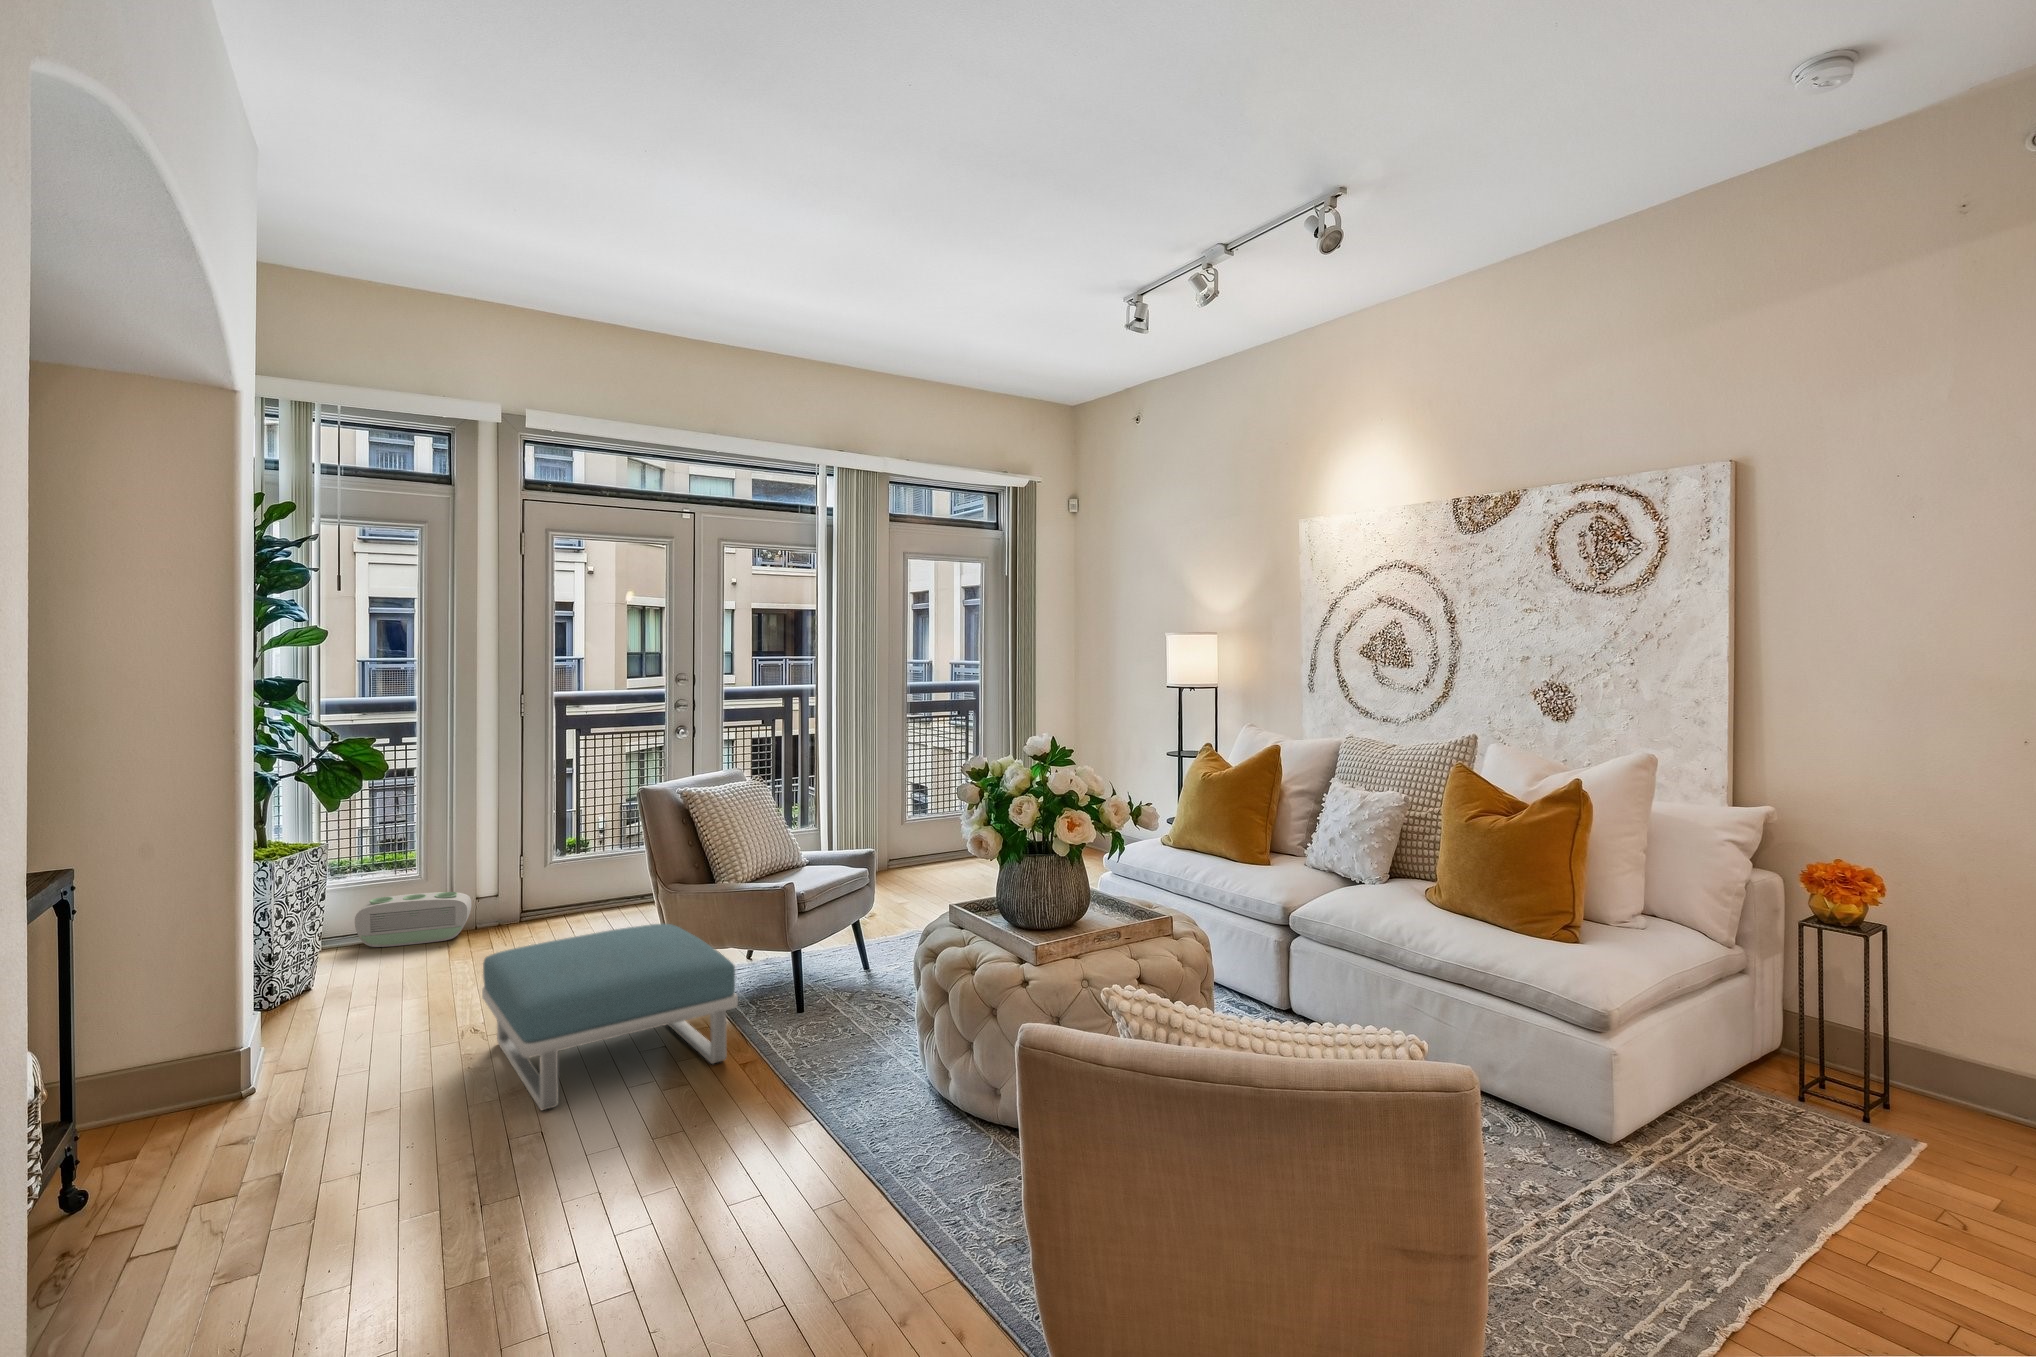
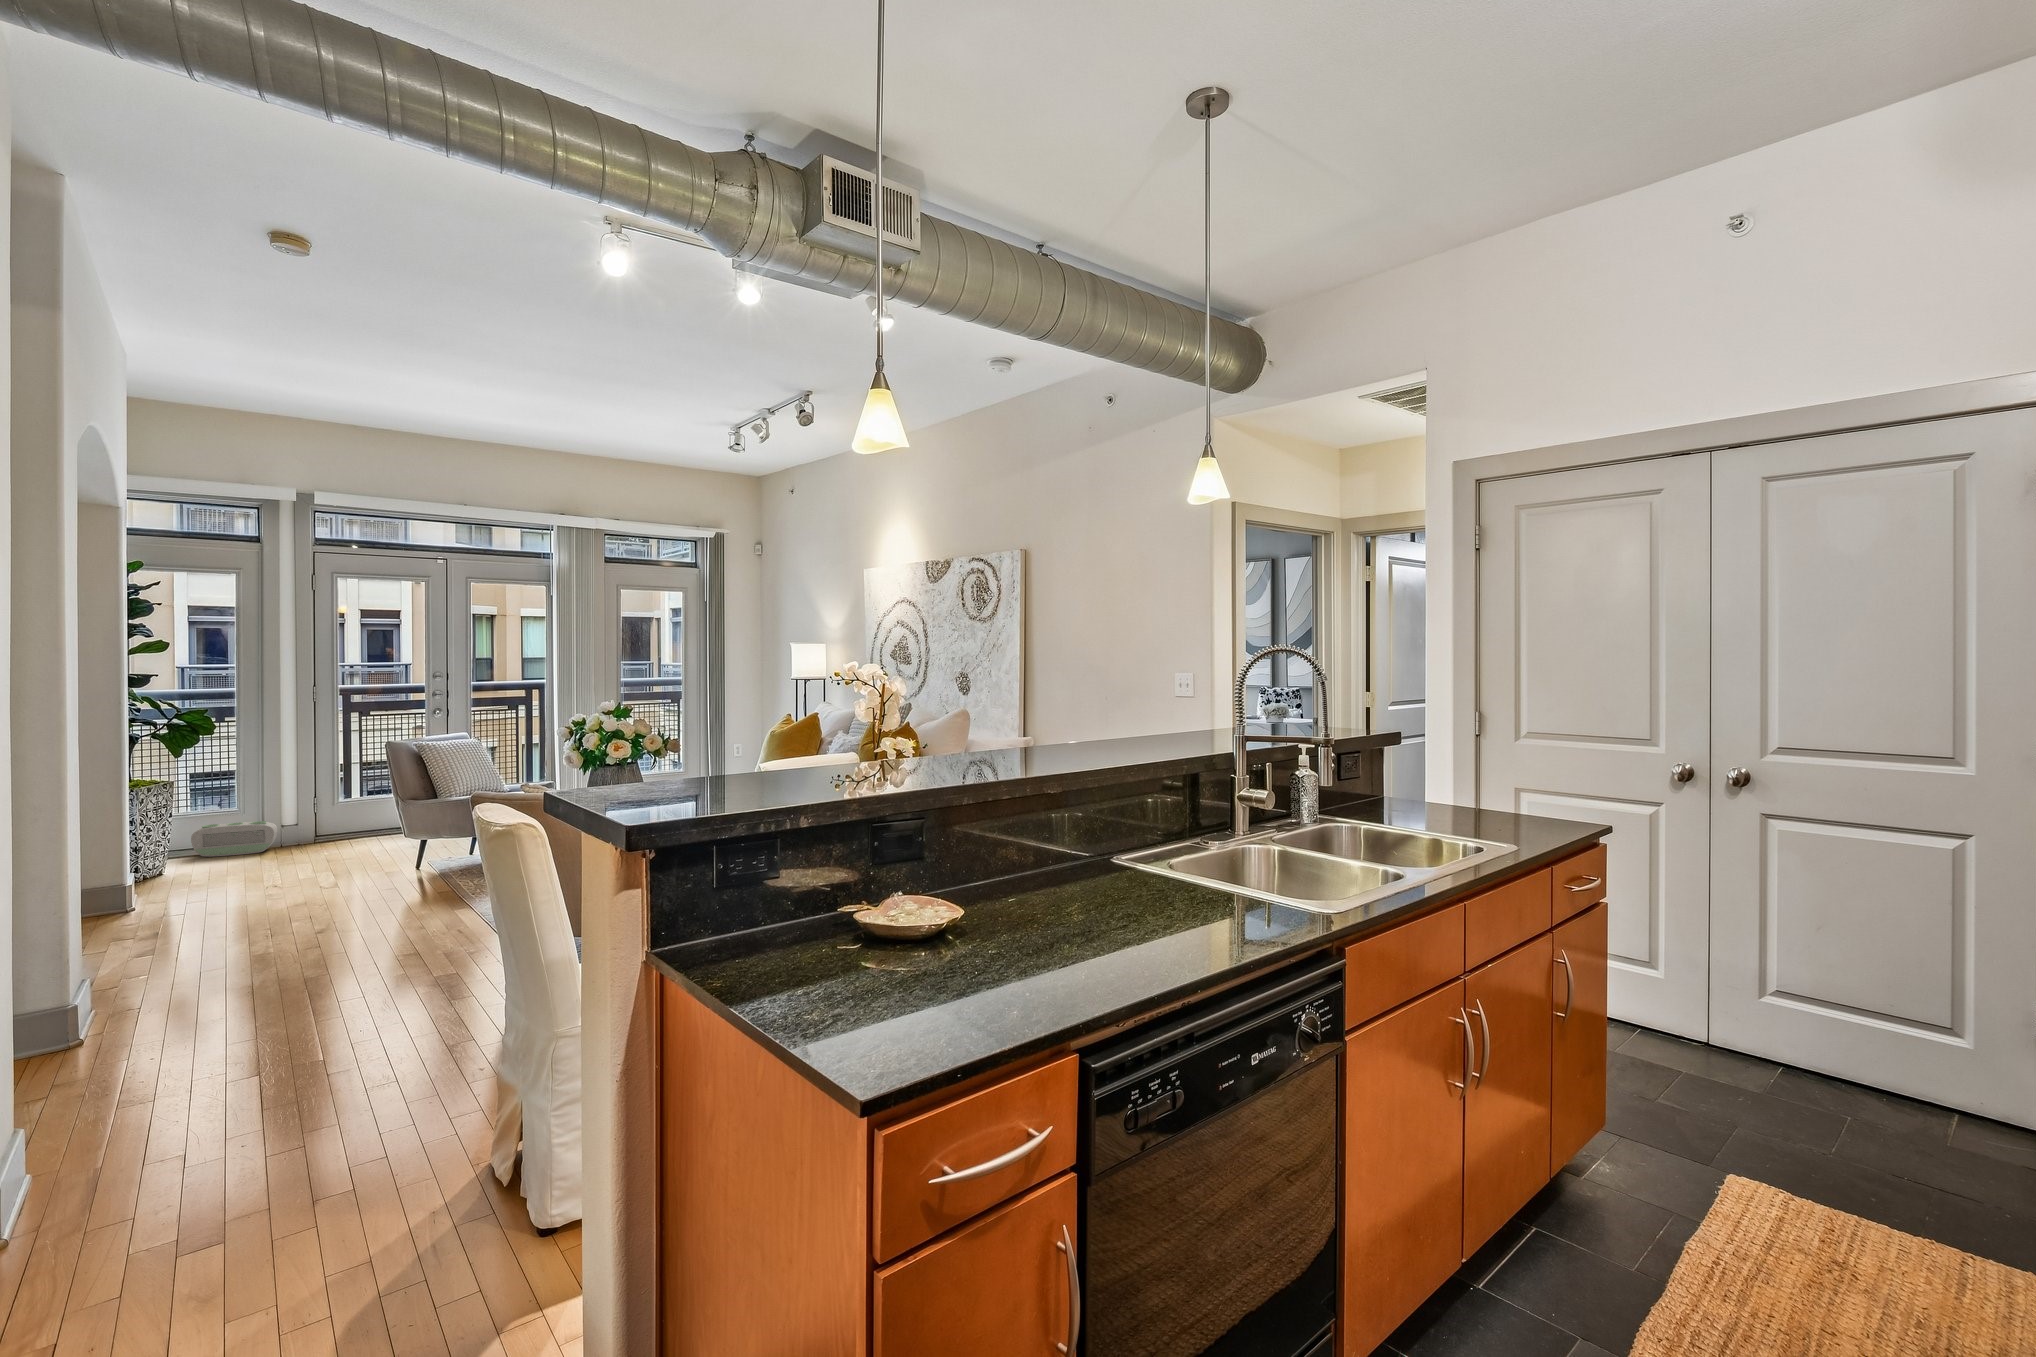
footstool: present [482,924,738,1110] -> none [279,823,438,911]

